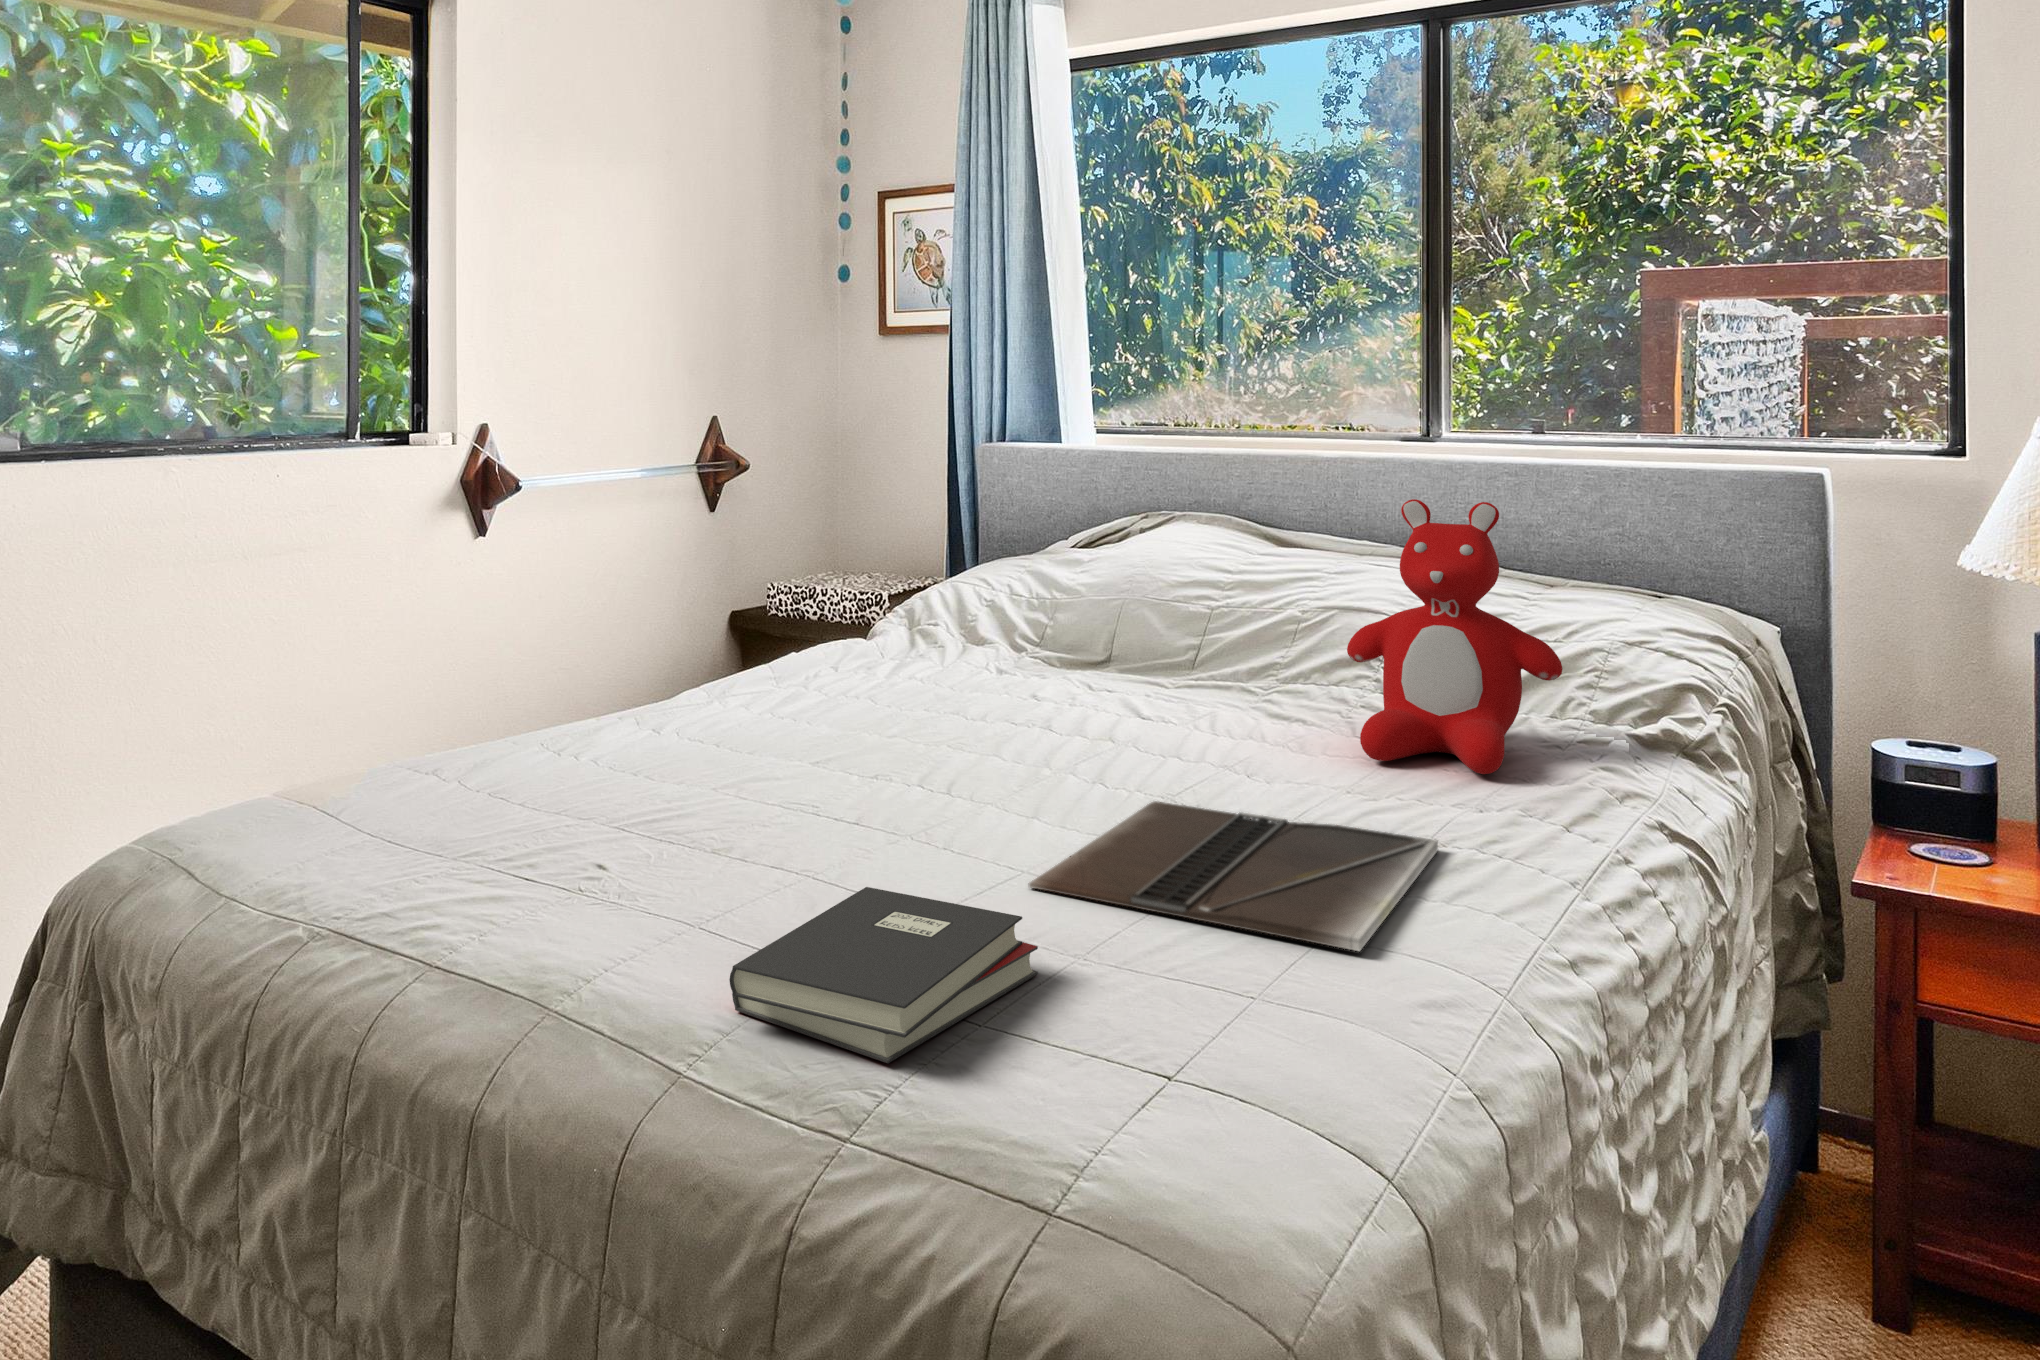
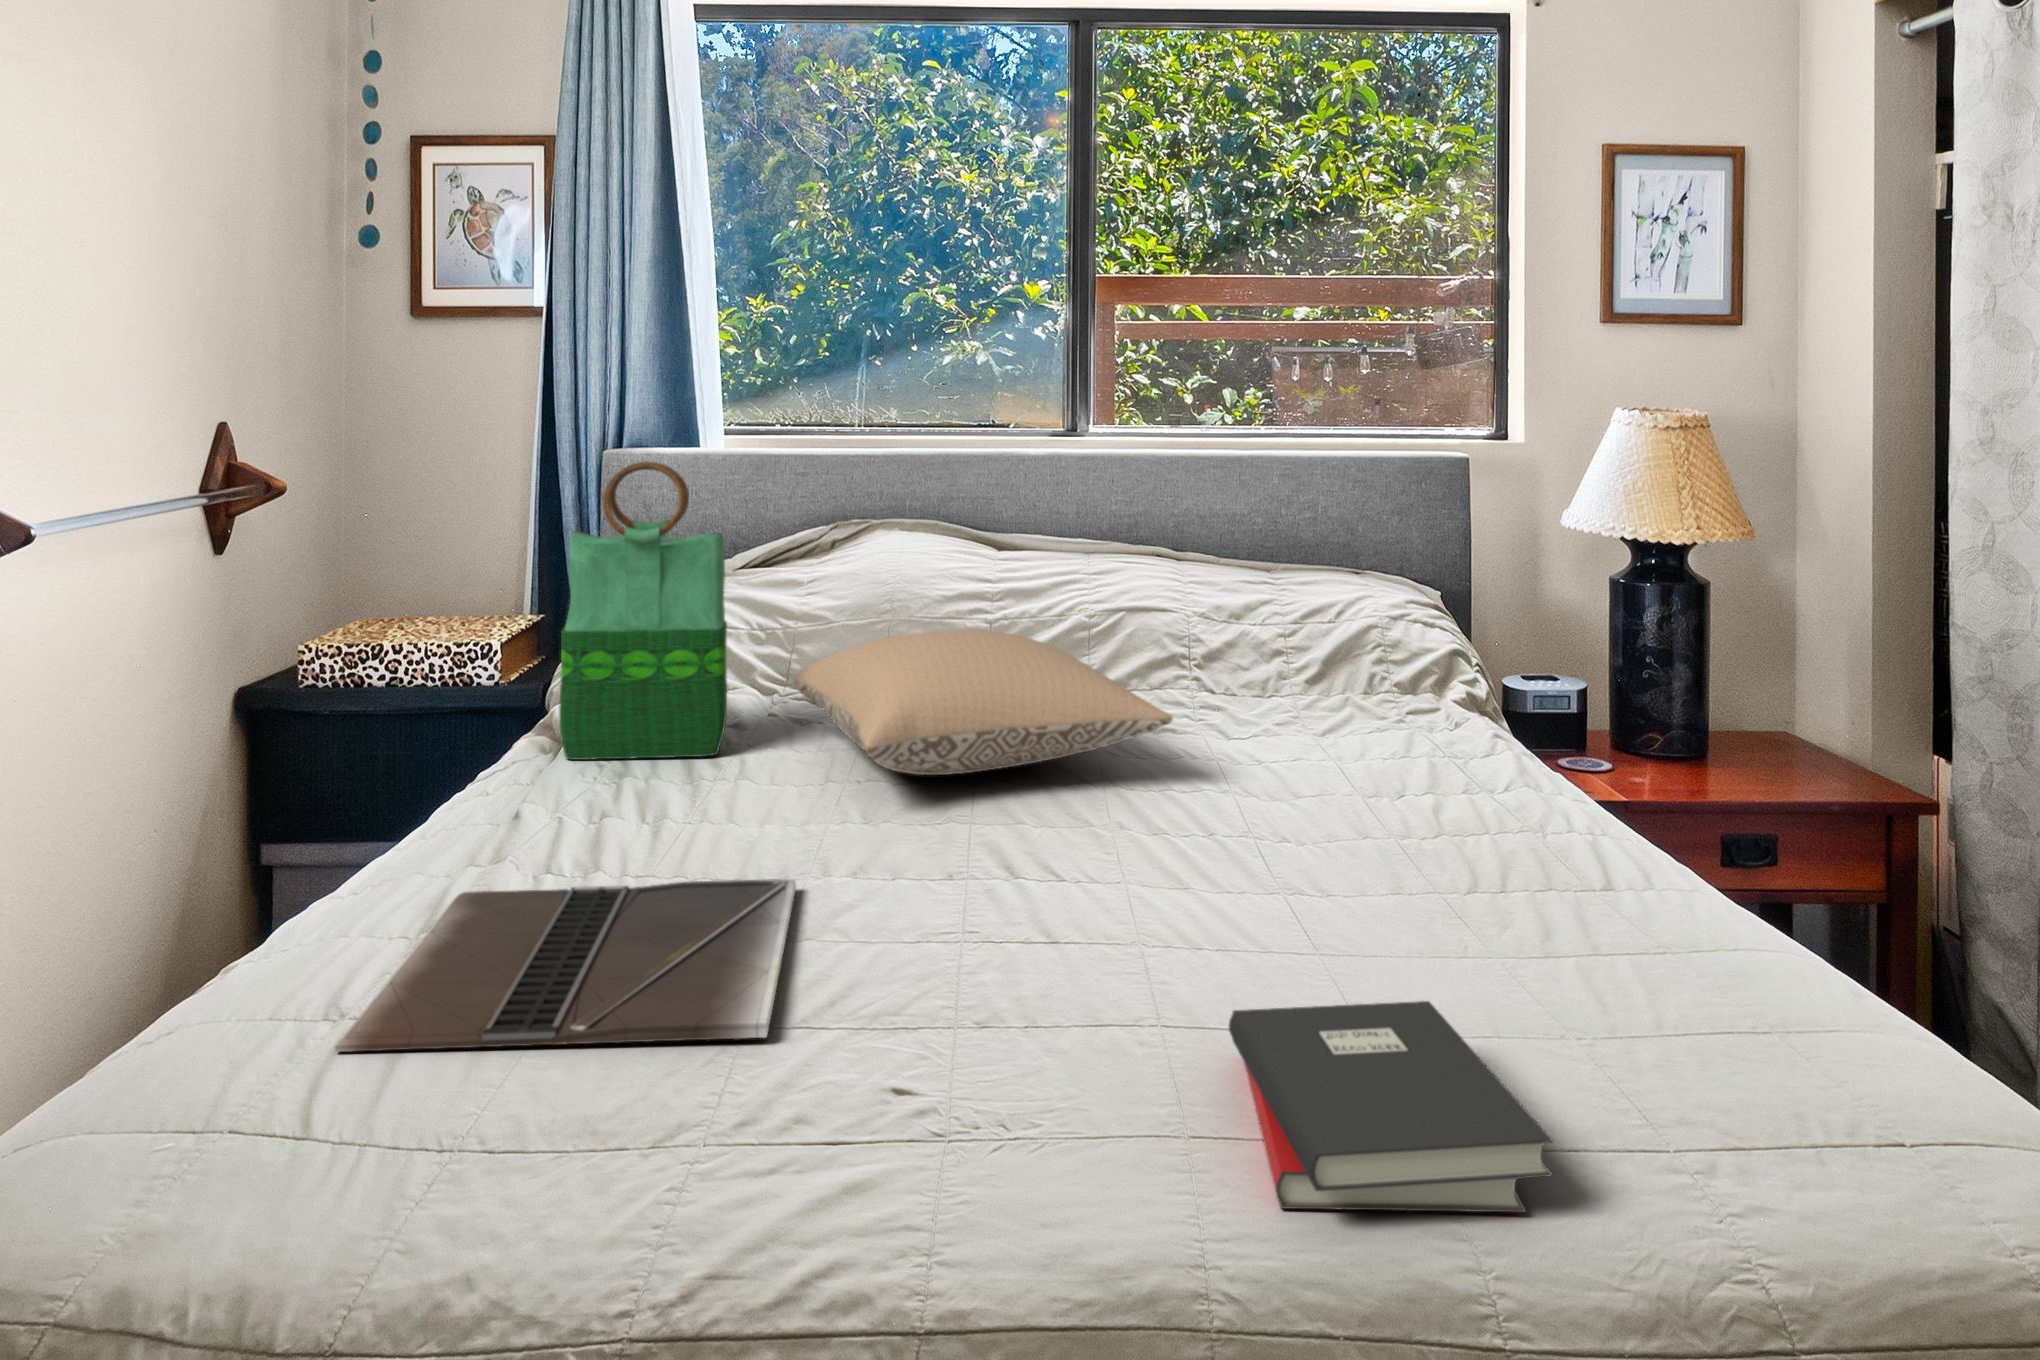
tote bag: none [791,445,917,687] -> present [559,462,727,760]
teddy bear: present [1347,499,1563,774] -> none [1217,499,1410,760]
pillow: none [921,602,1222,723] -> present [794,630,1173,775]
laptop: present [1029,801,1438,951] -> present [335,879,796,1052]

